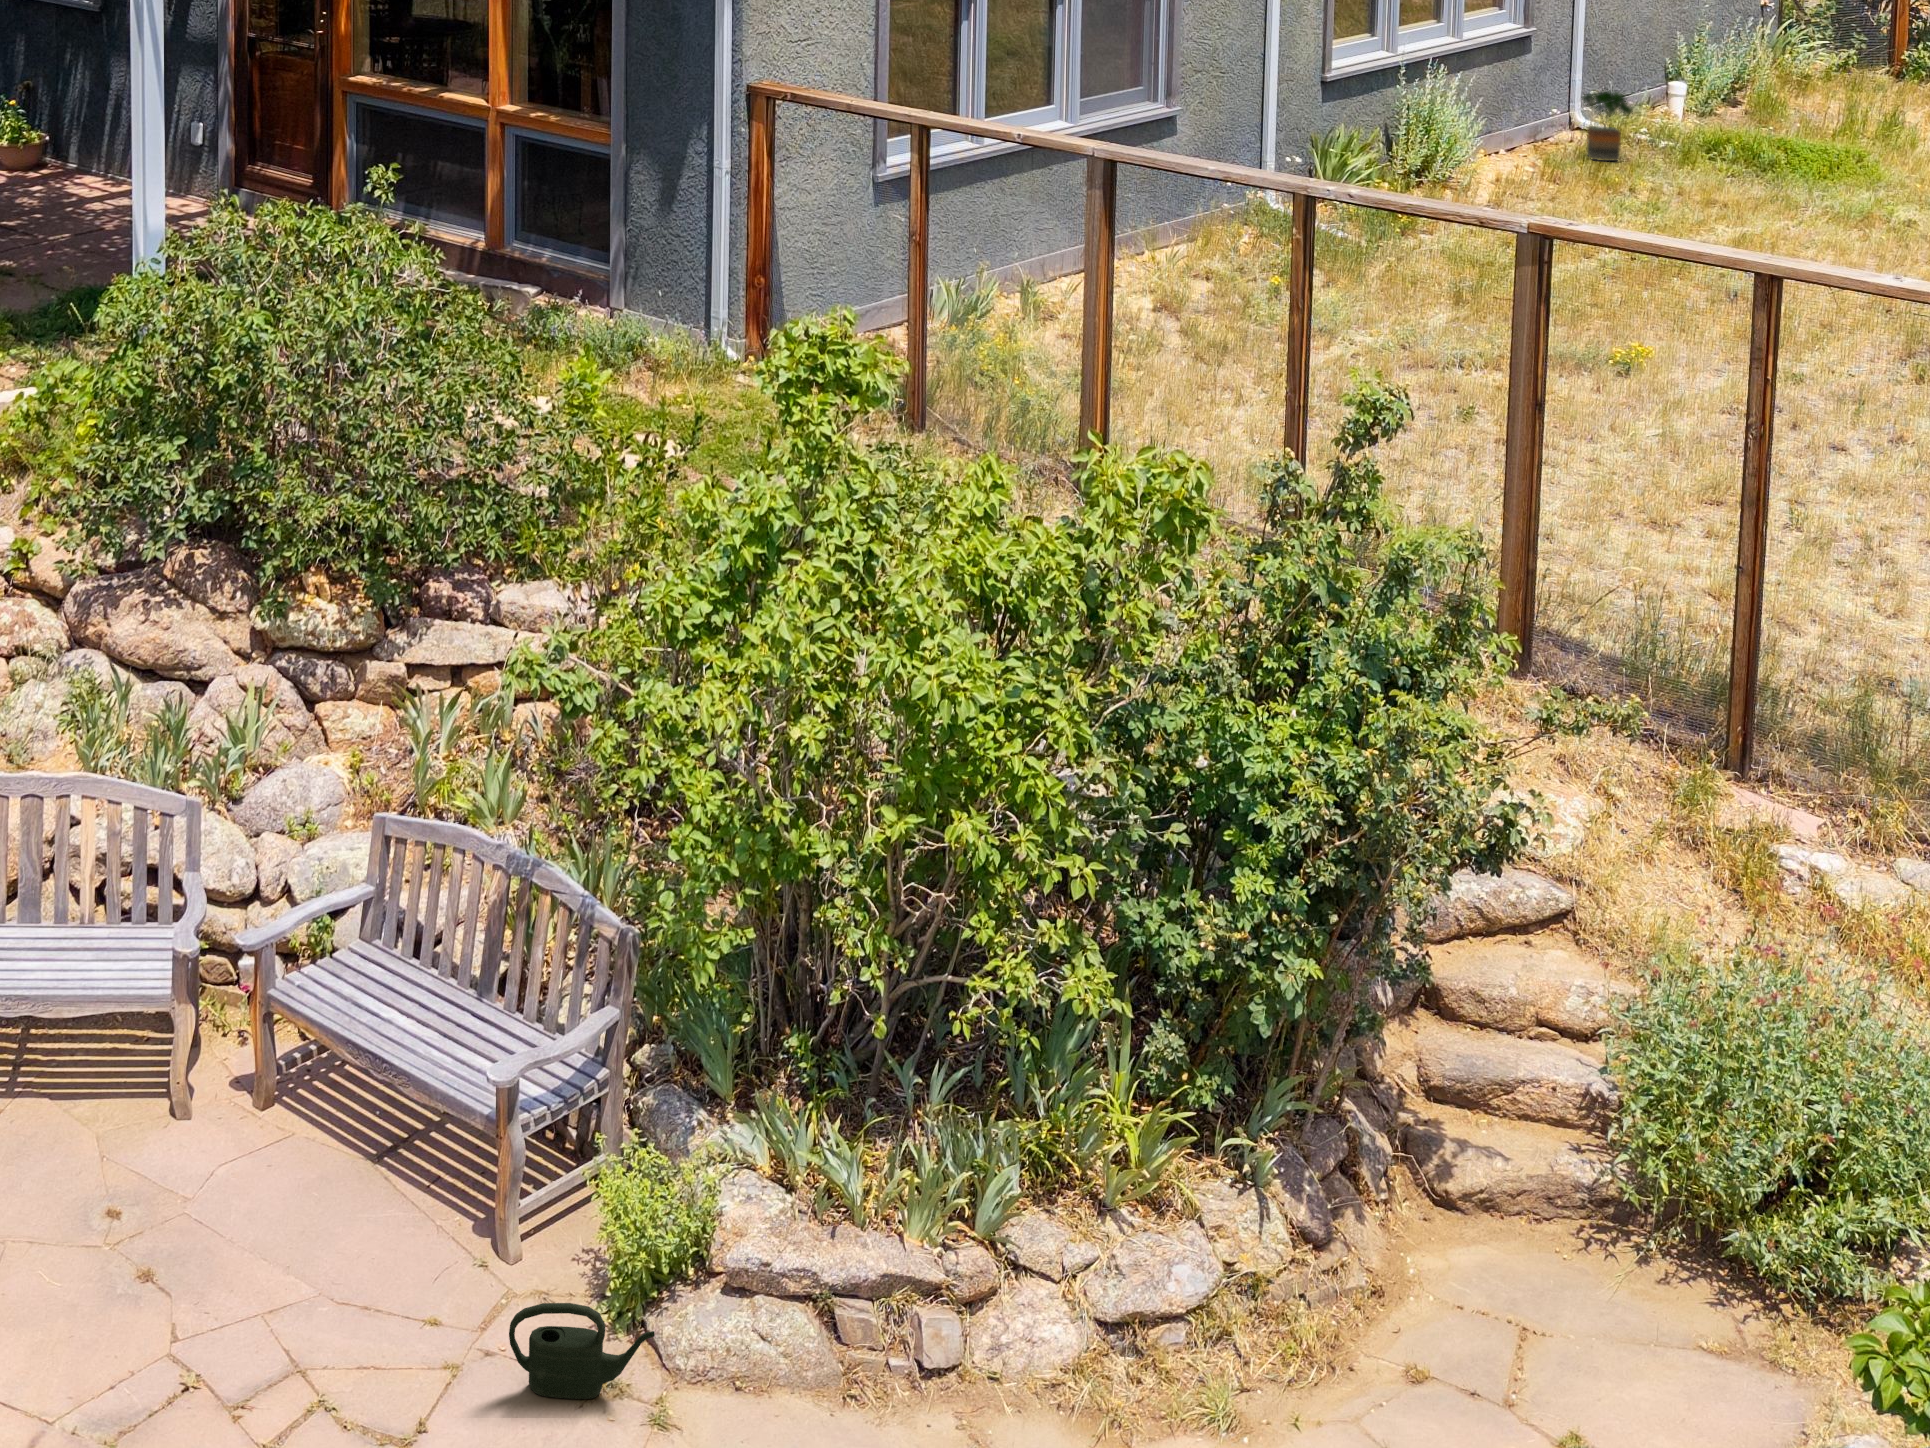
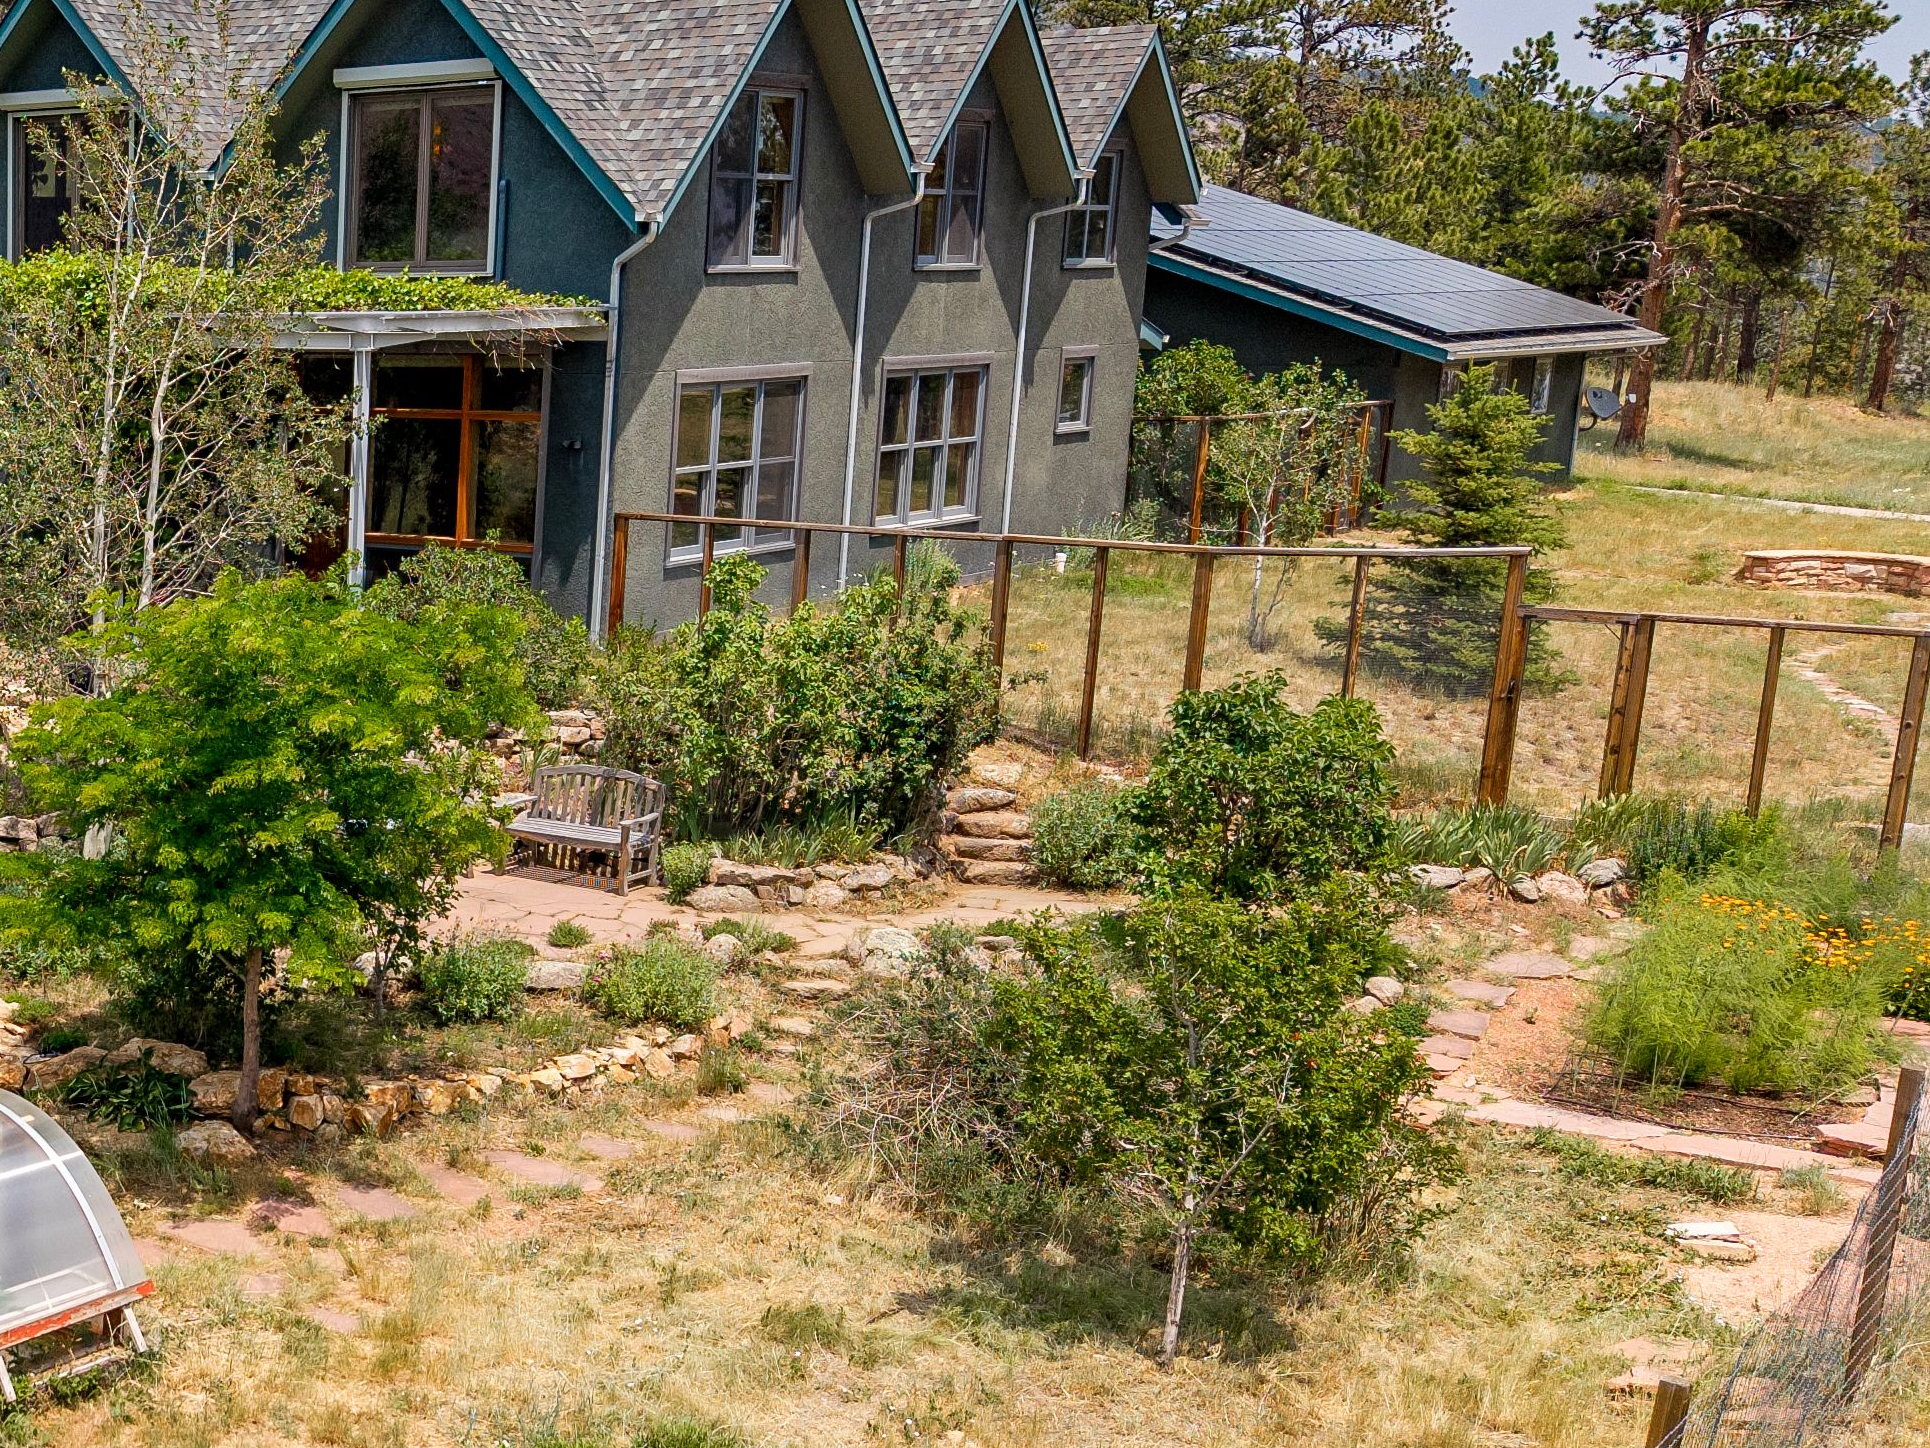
potted tree: present [1582,91,1633,161] -> none [999,555,1030,596]

